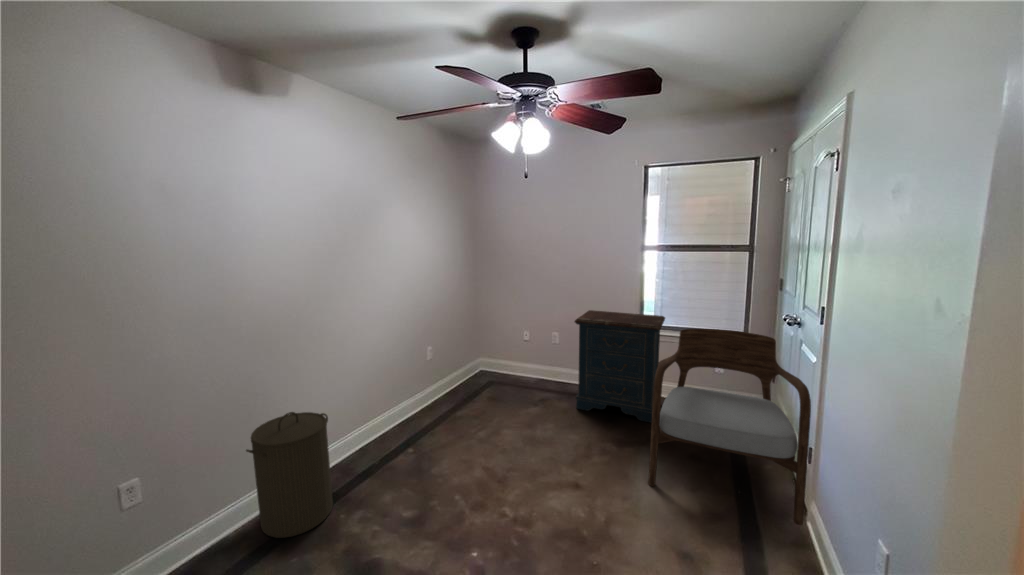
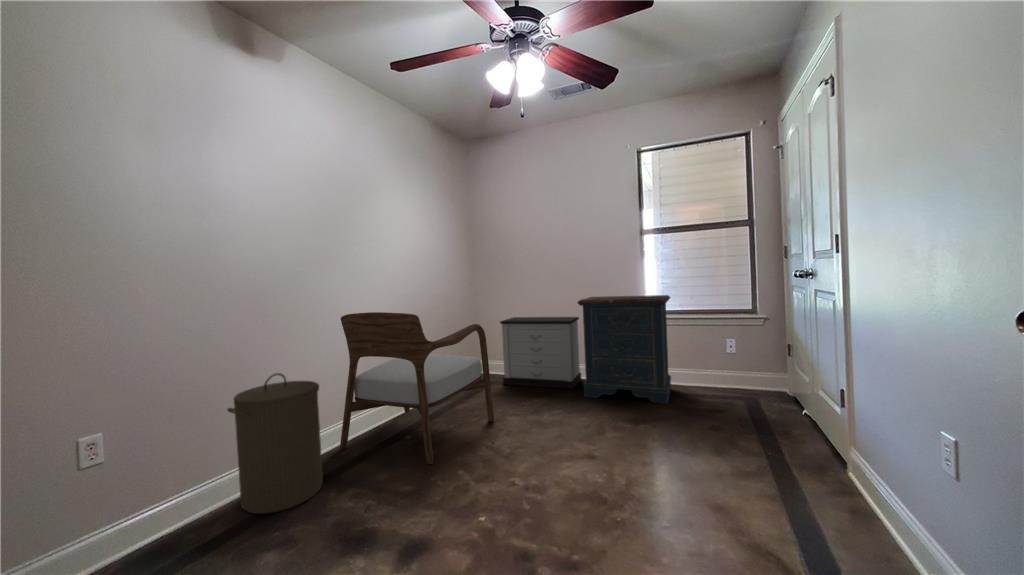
nightstand: none [500,321,576,397] -> present [500,317,581,389]
armchair: present [648,329,811,525] -> present [340,312,494,464]

